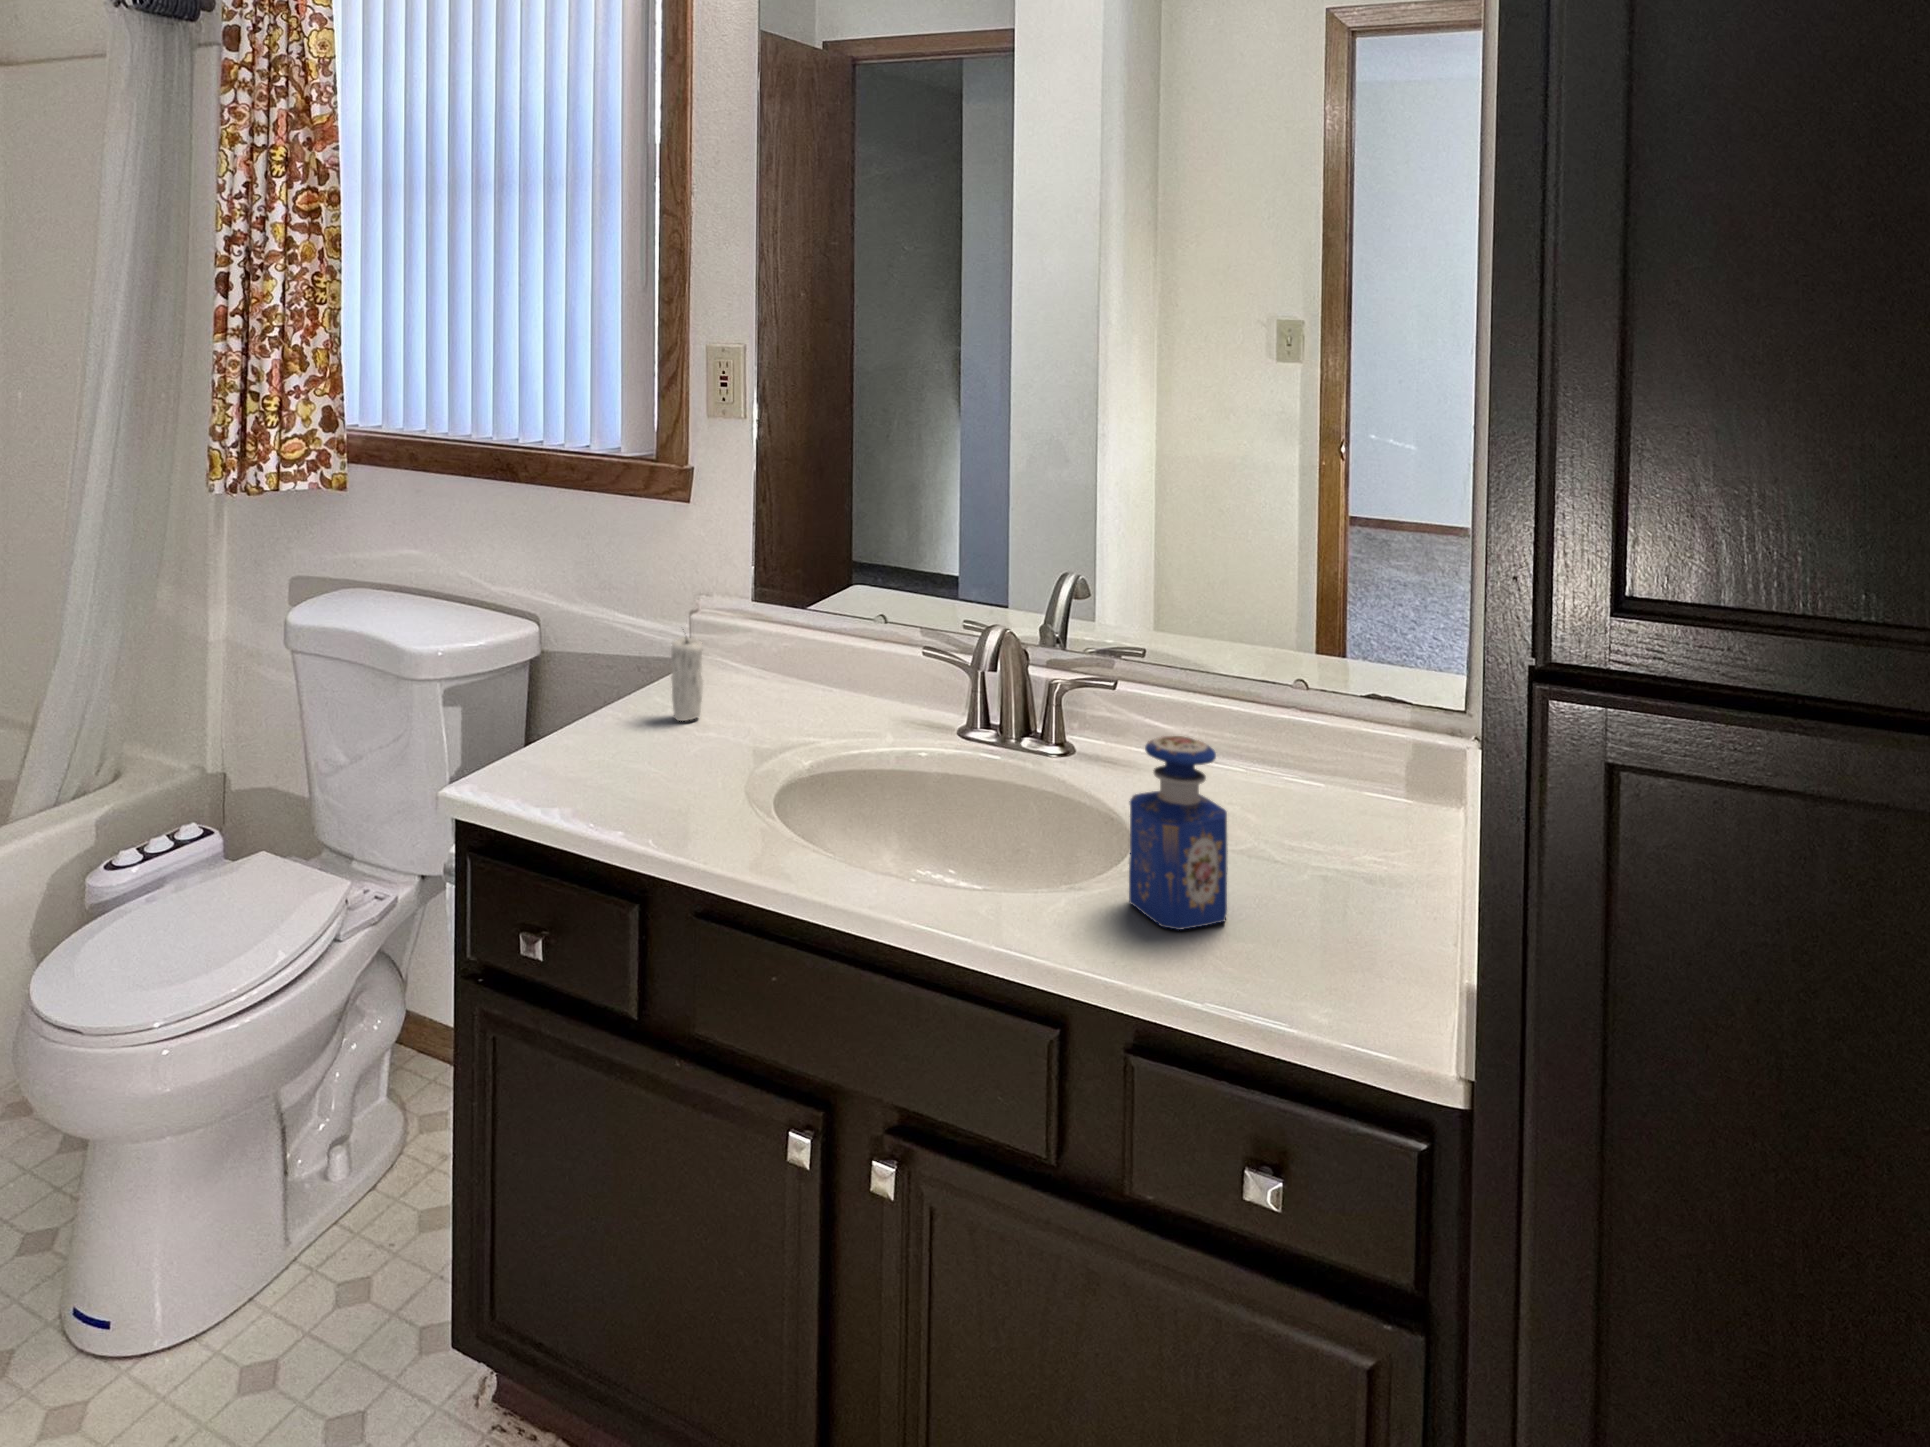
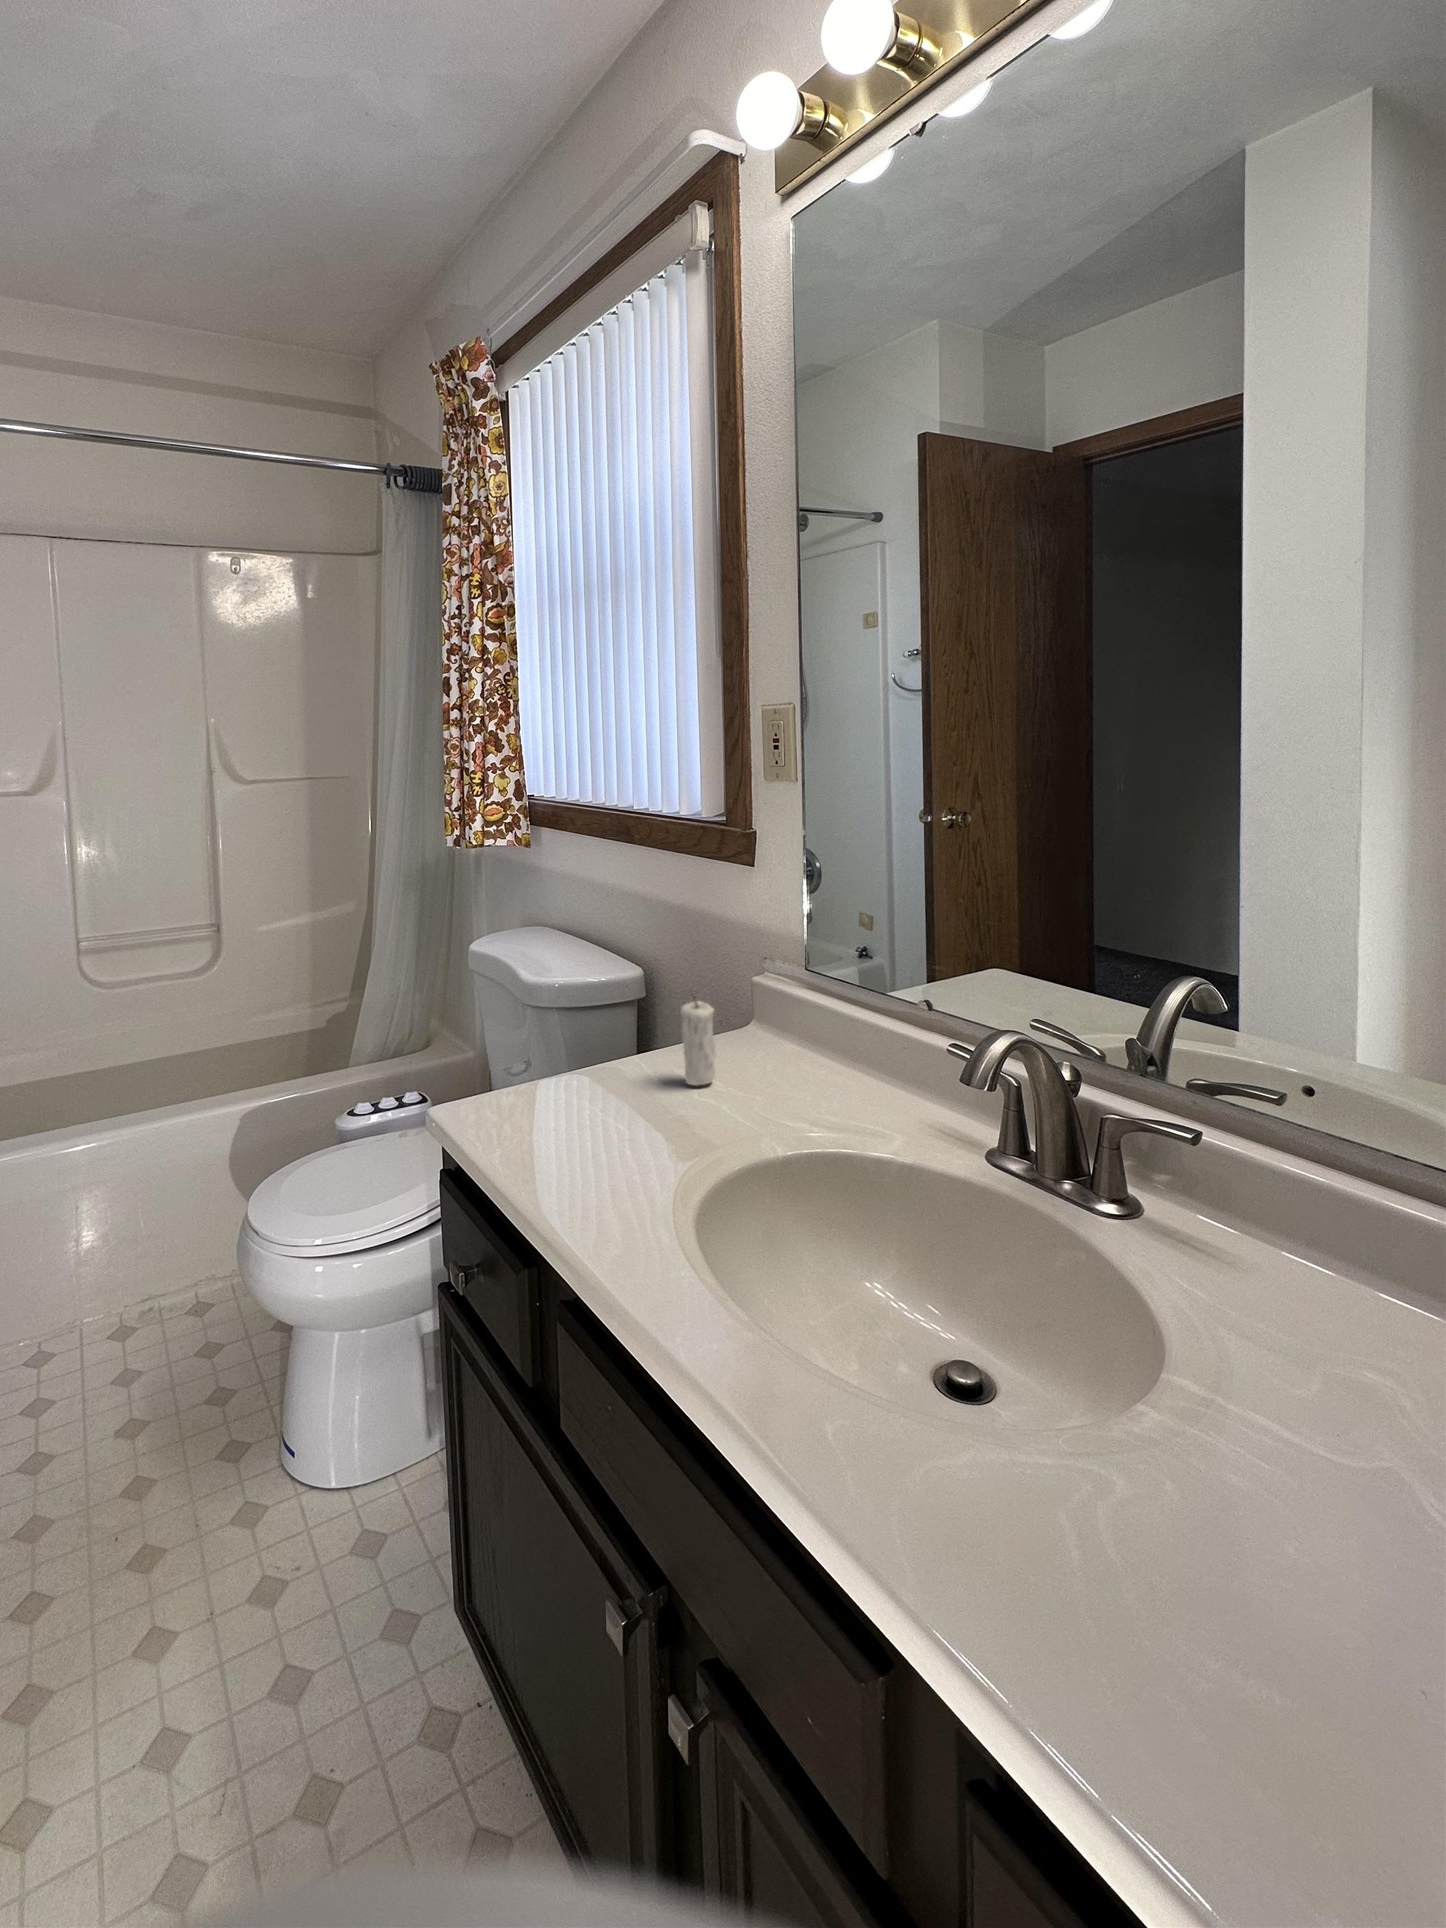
perfume bottle: present [1129,736,1228,930] -> none [1059,1277,1245,1642]

